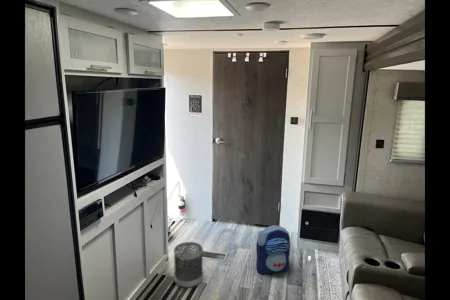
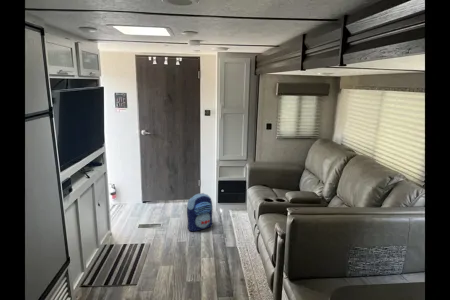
wastebasket: present [174,242,203,288] -> none [120,214,147,250]

